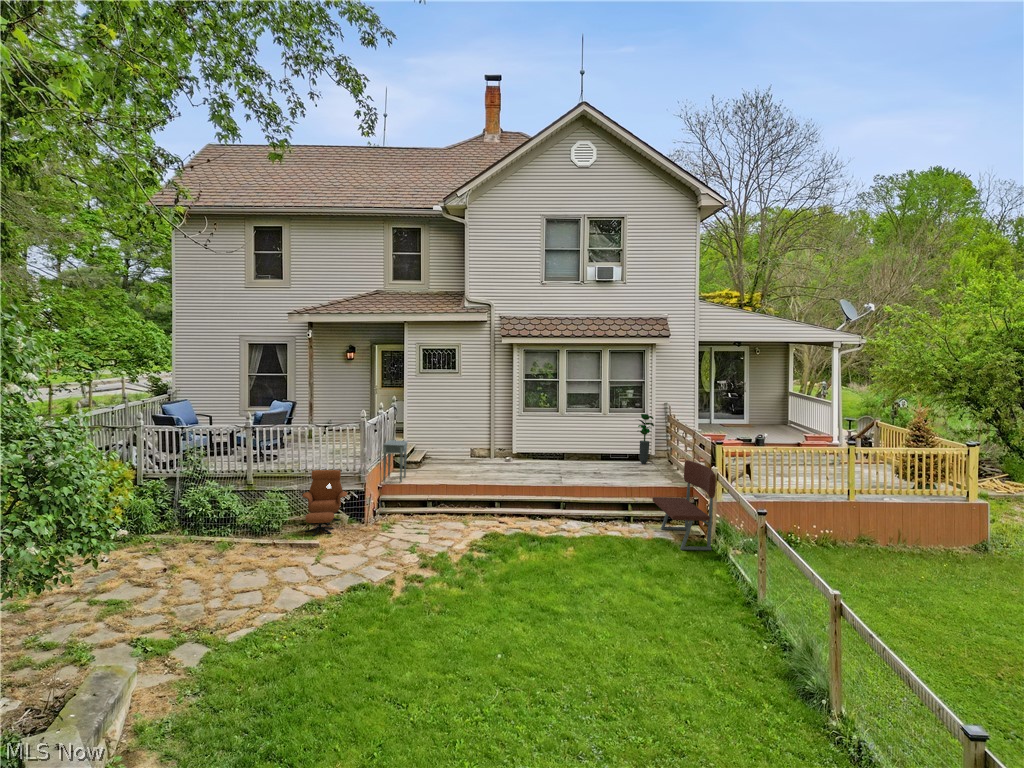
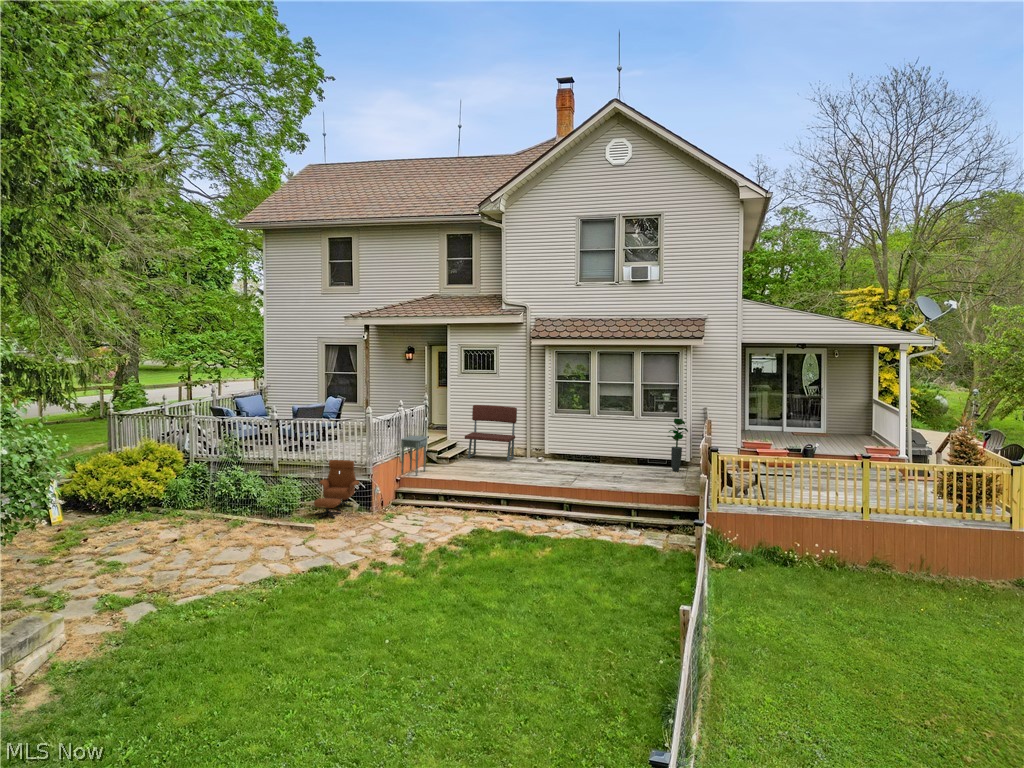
bench: present [652,460,716,550] -> present [465,405,517,461]

